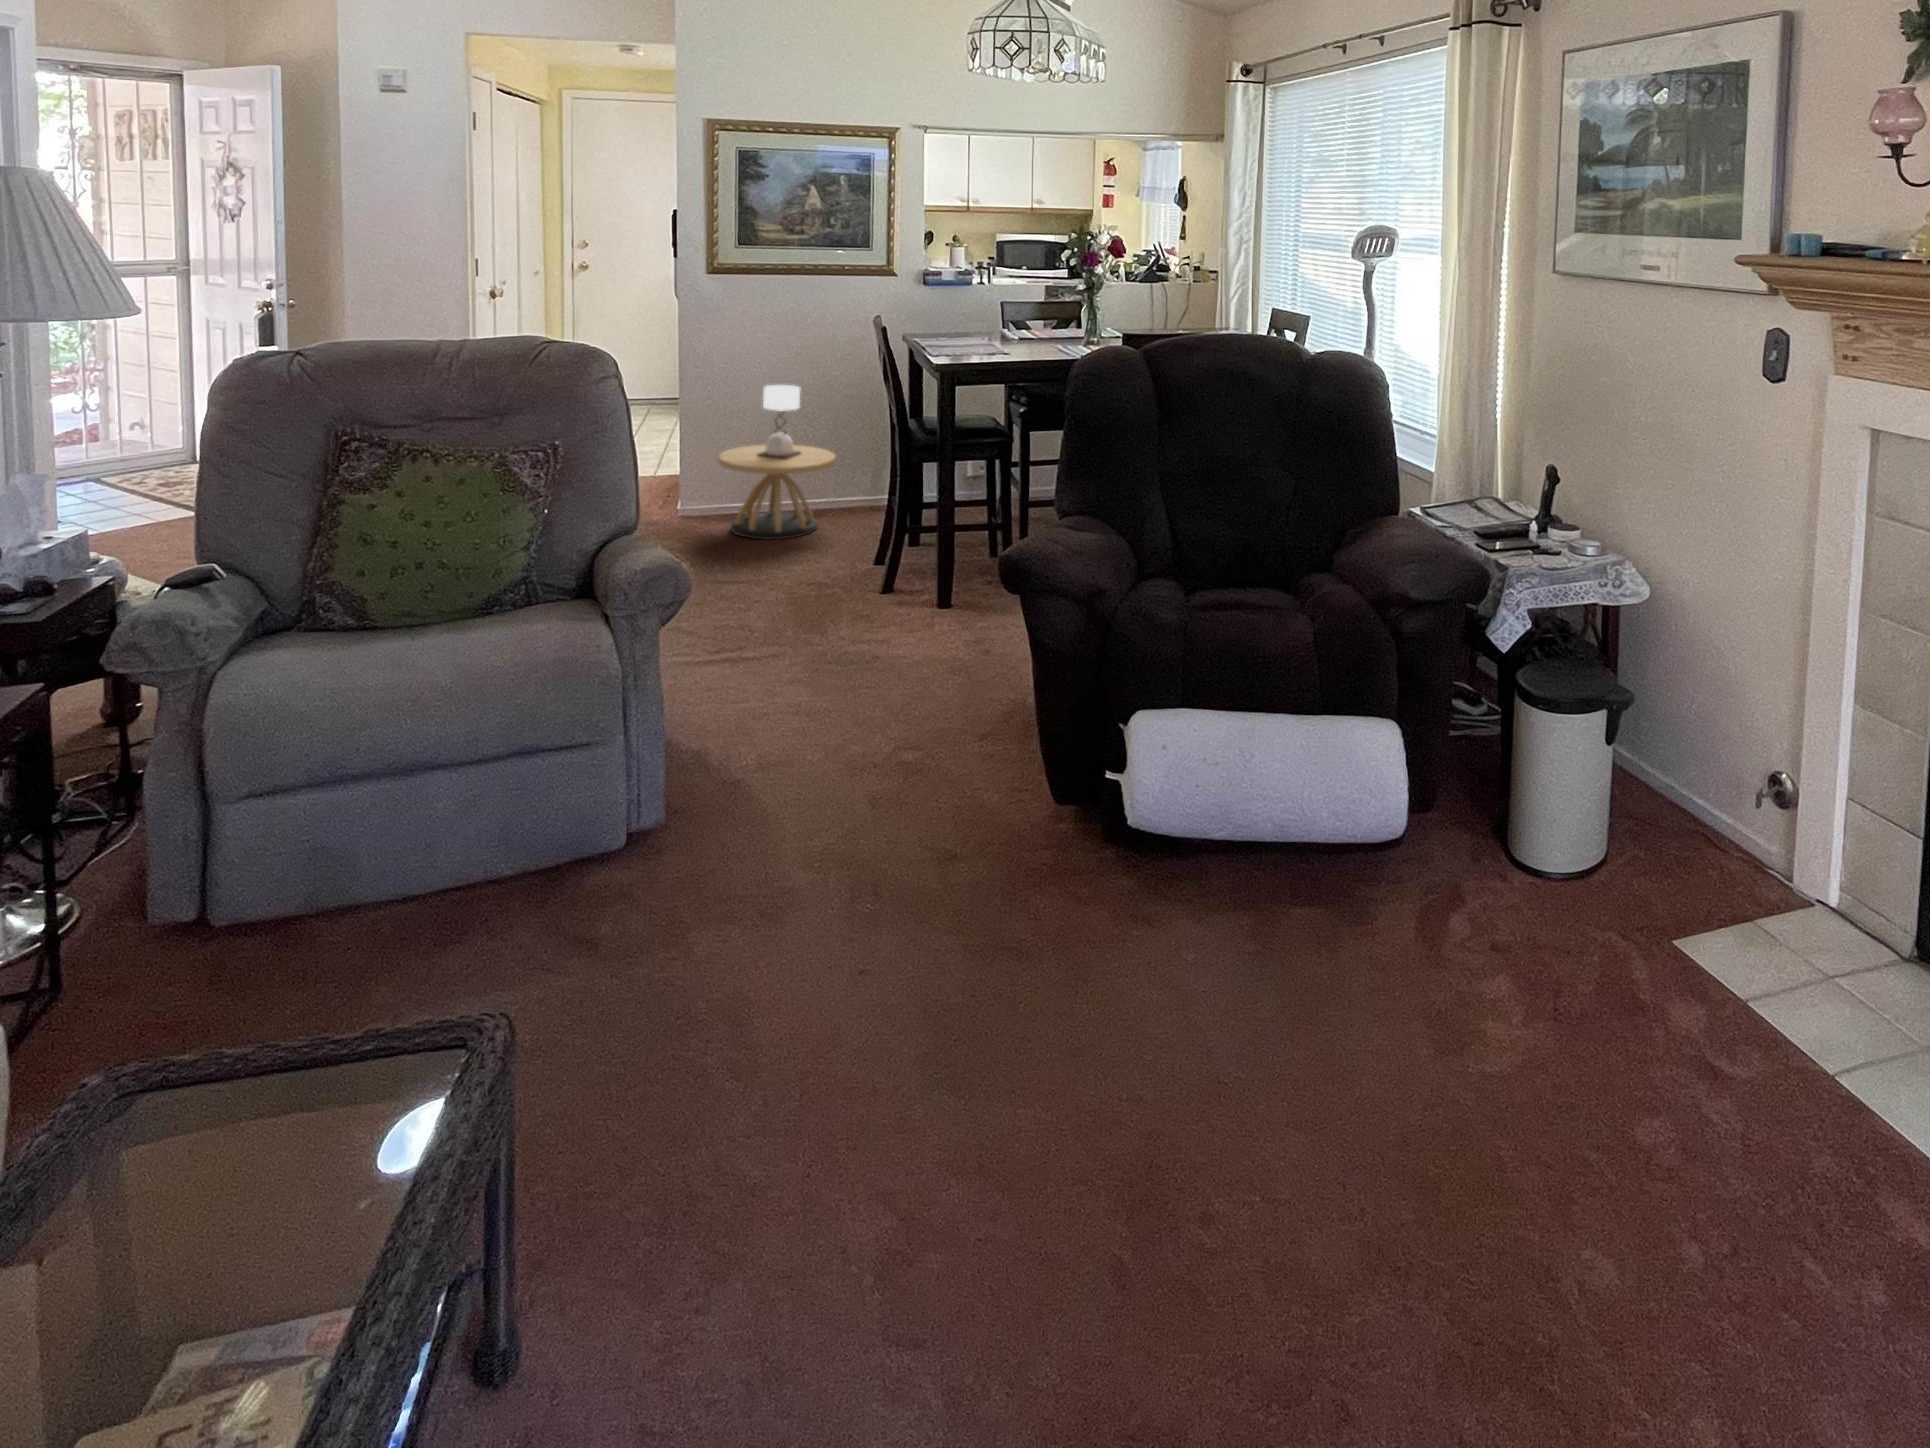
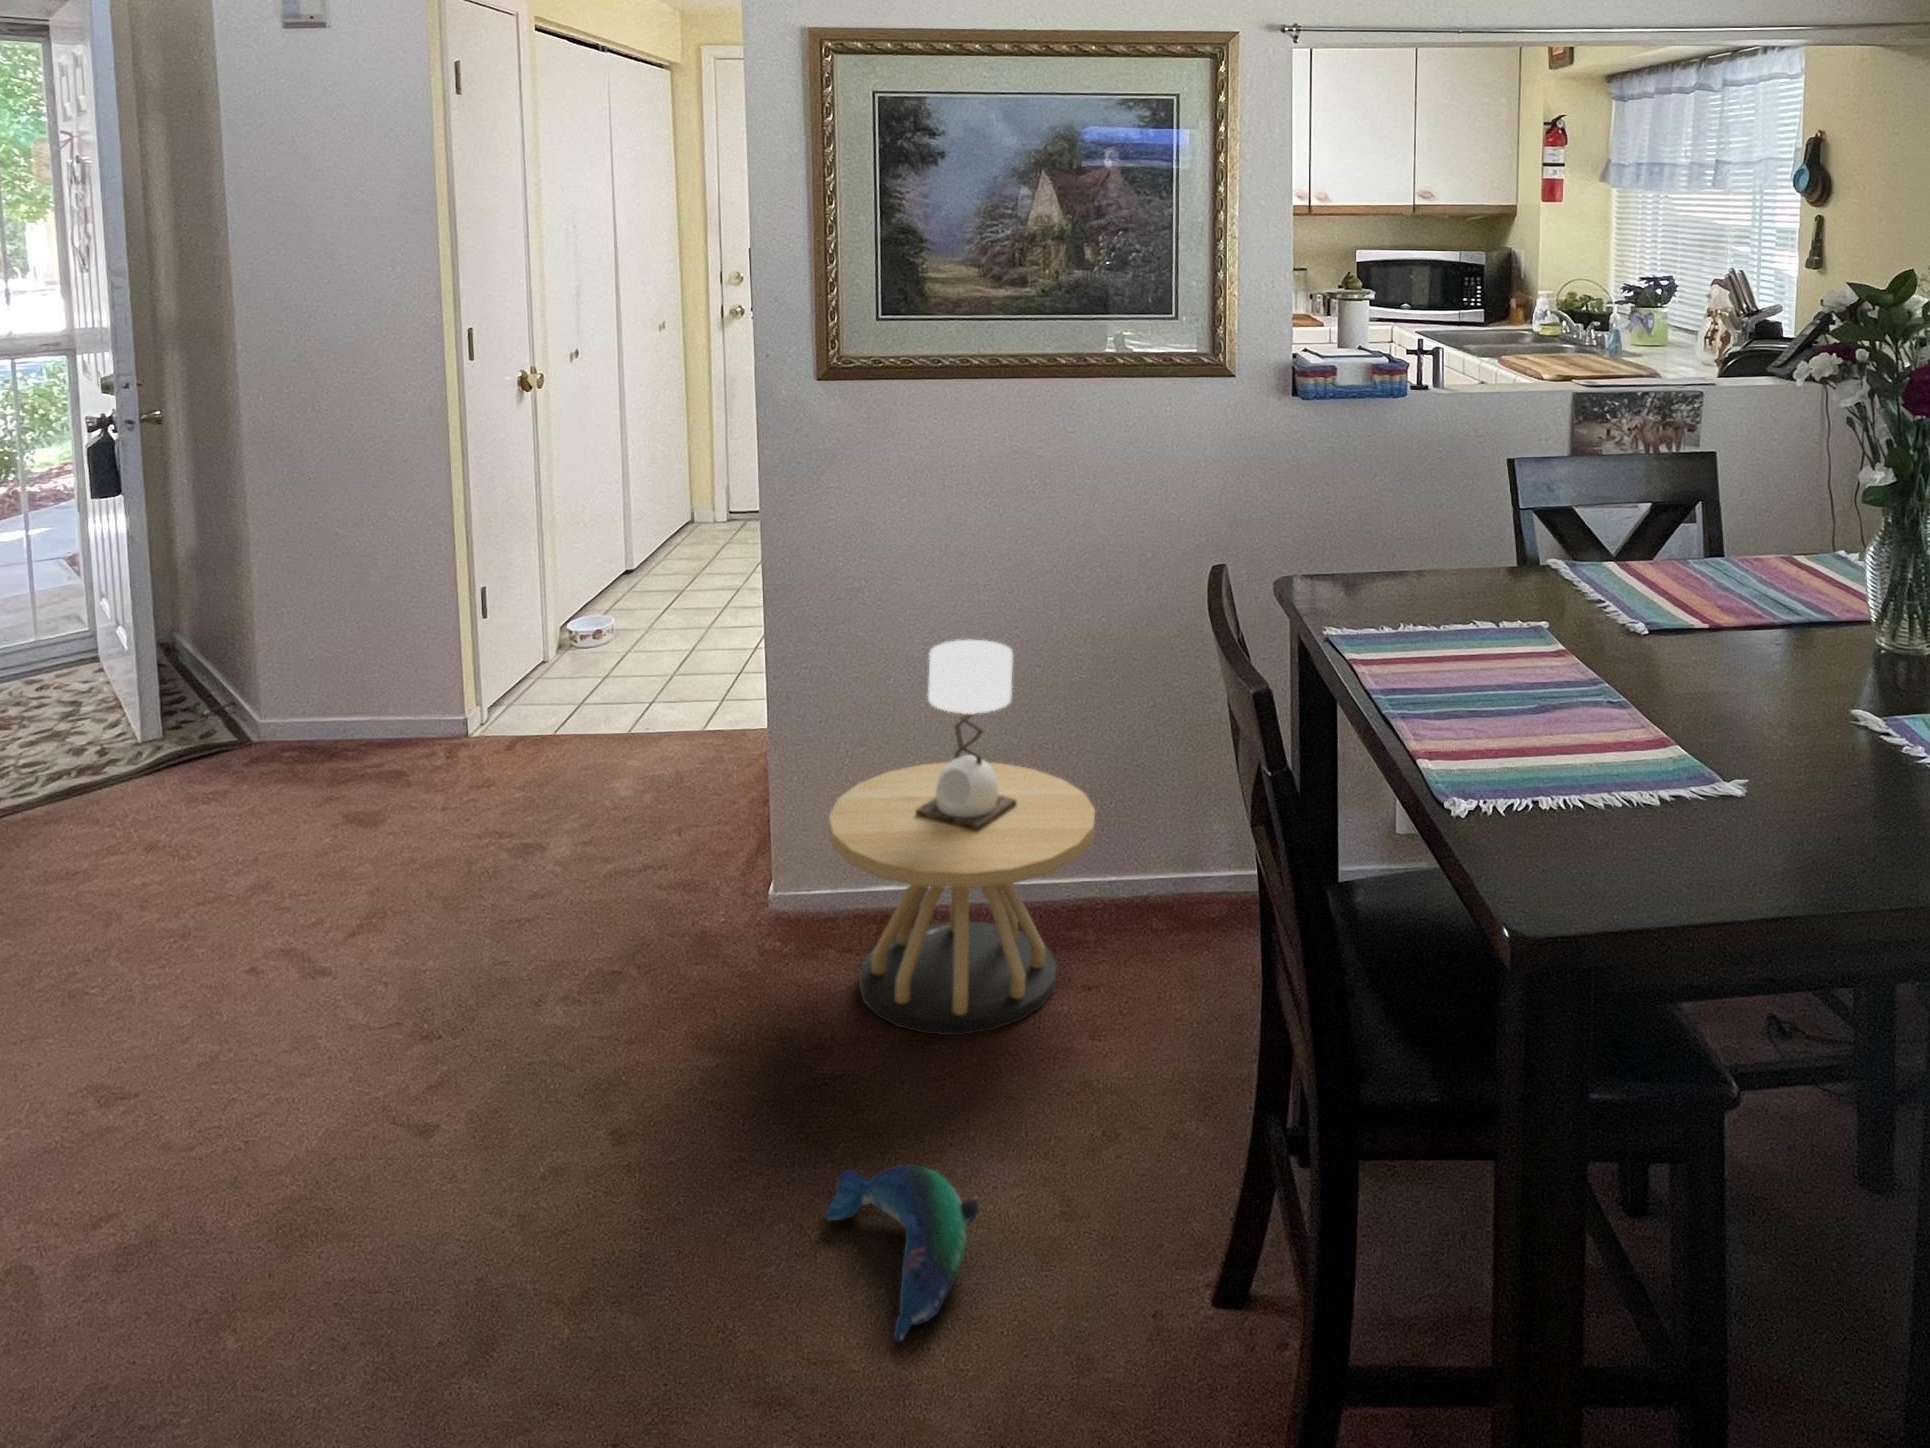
plush toy: none [736,549,796,588] -> present [824,1164,978,1342]

